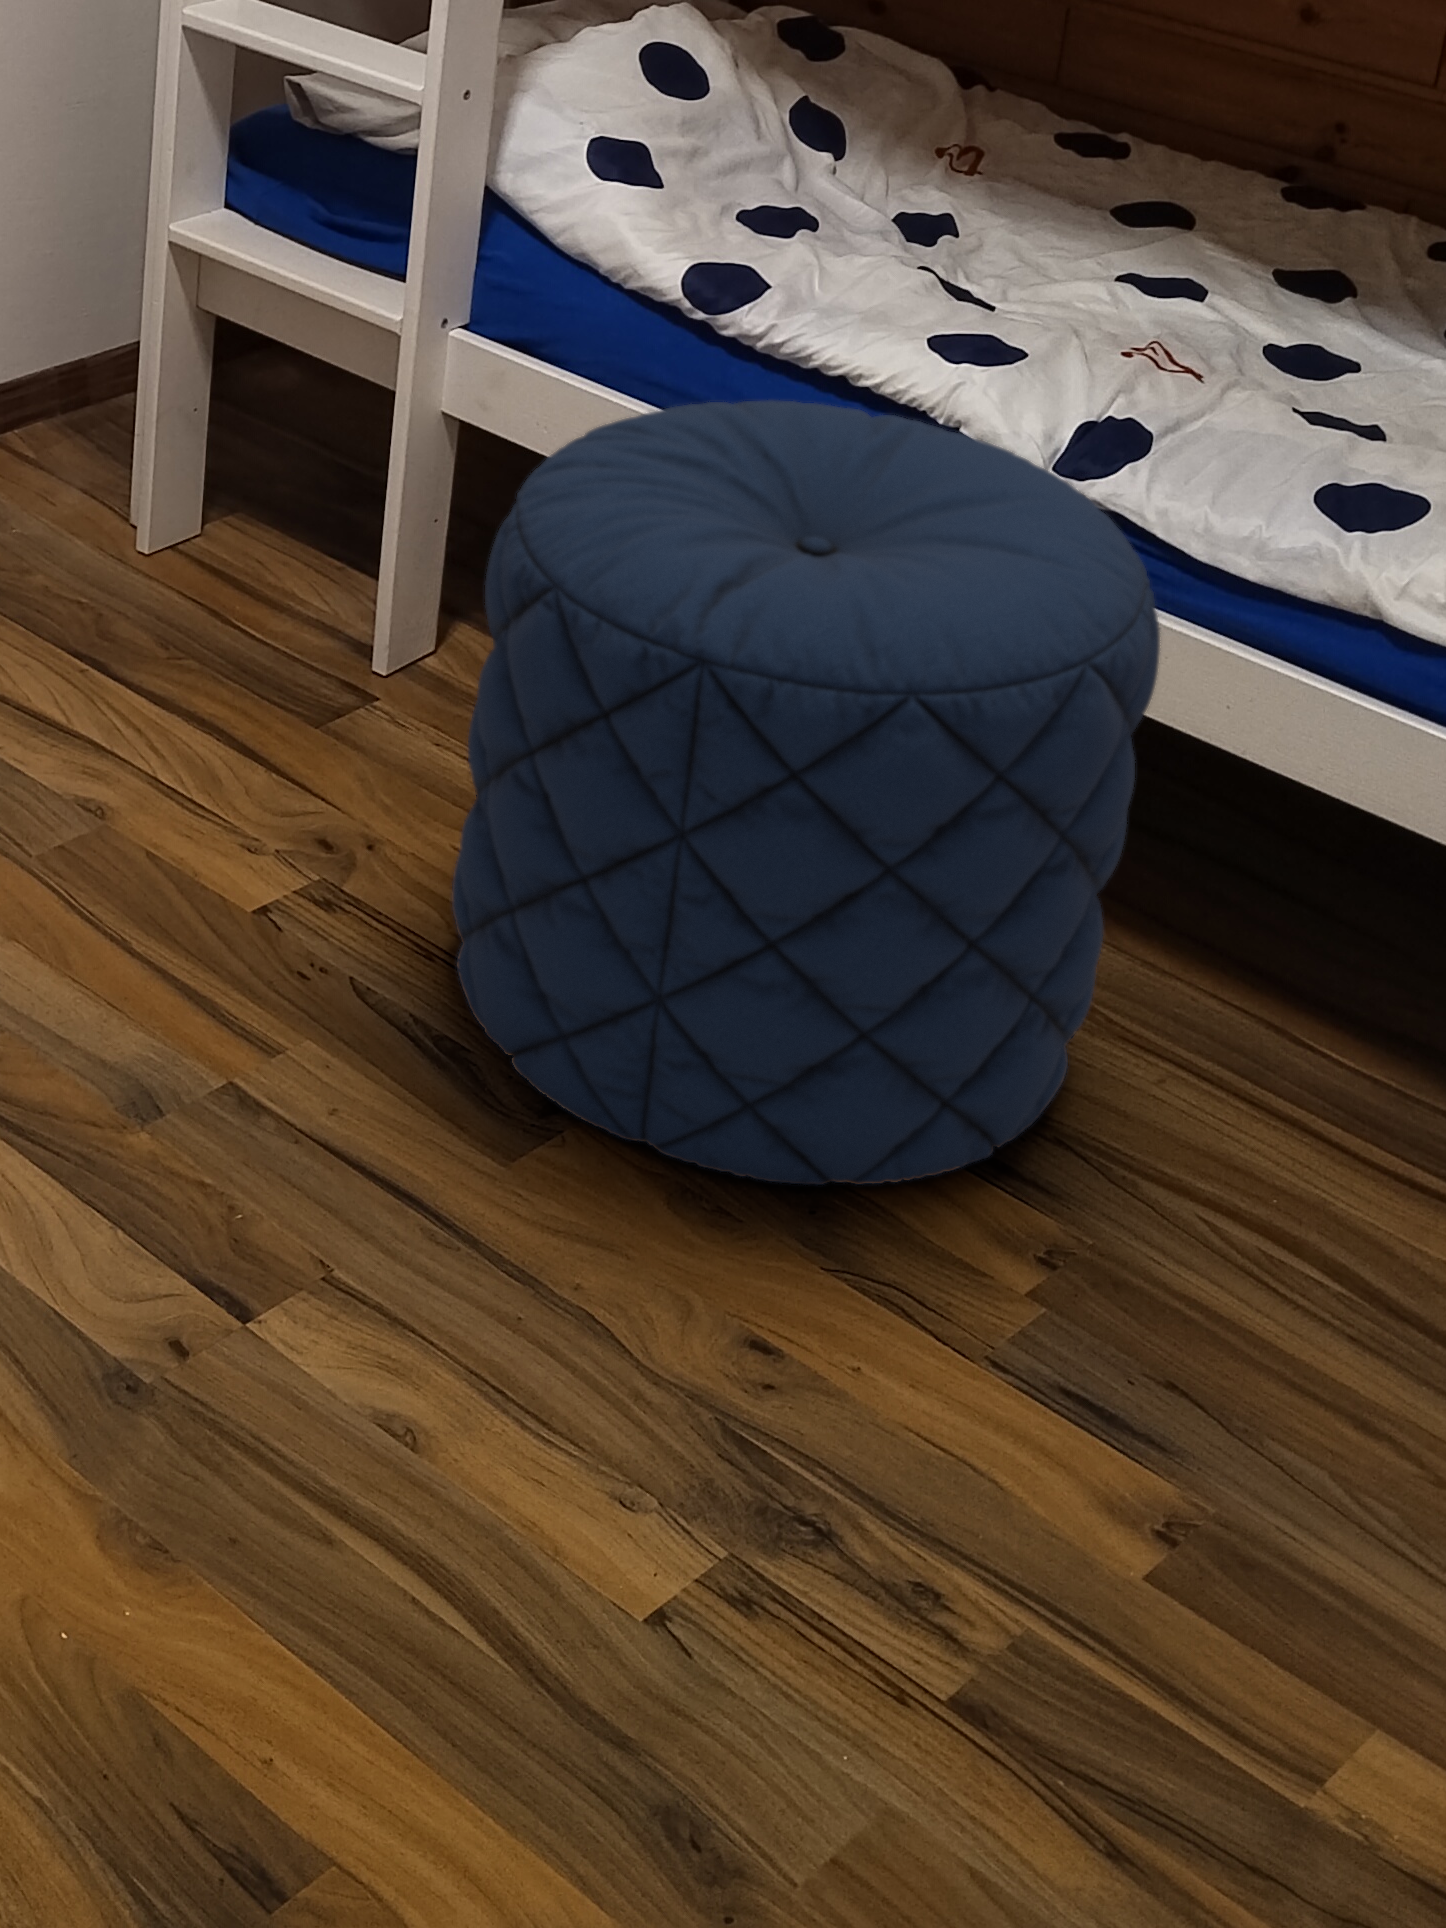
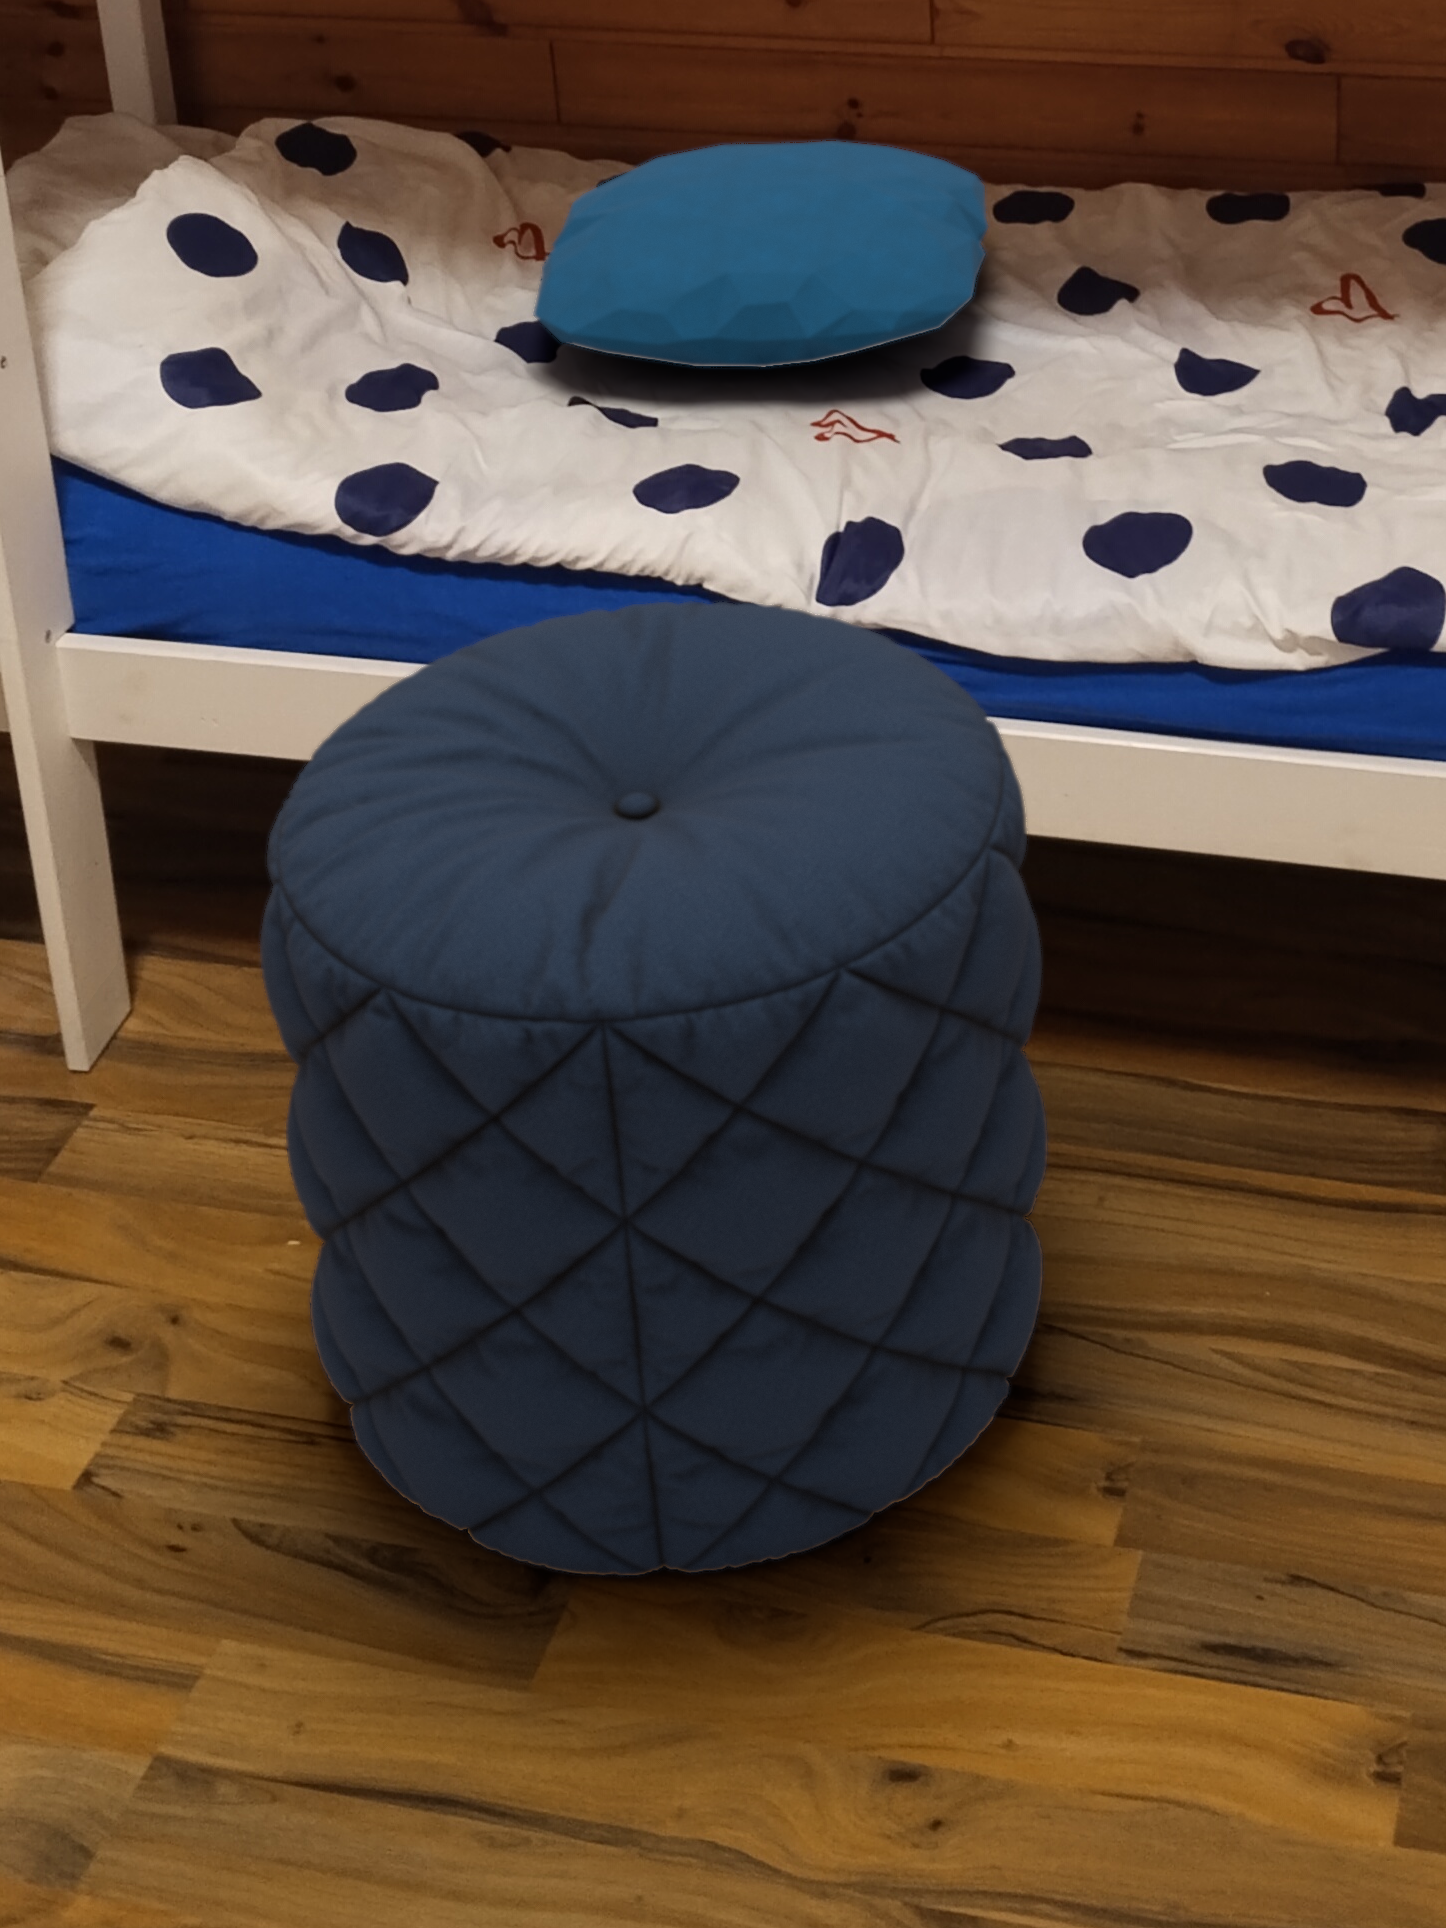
pillow: none [922,109,1400,301] -> present [534,141,988,367]

